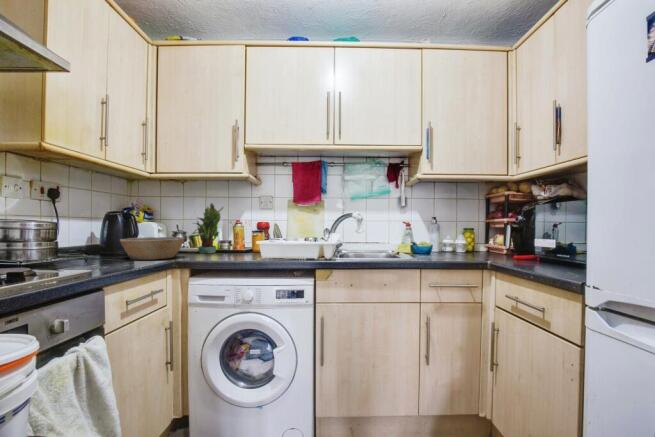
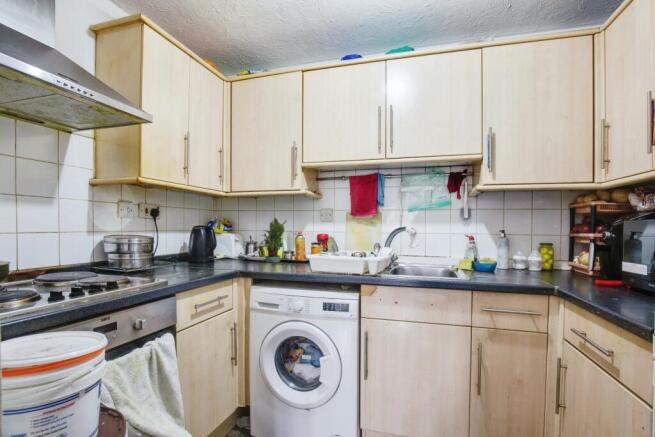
bowl: present [120,237,185,260] -> none [198,248,250,269]

